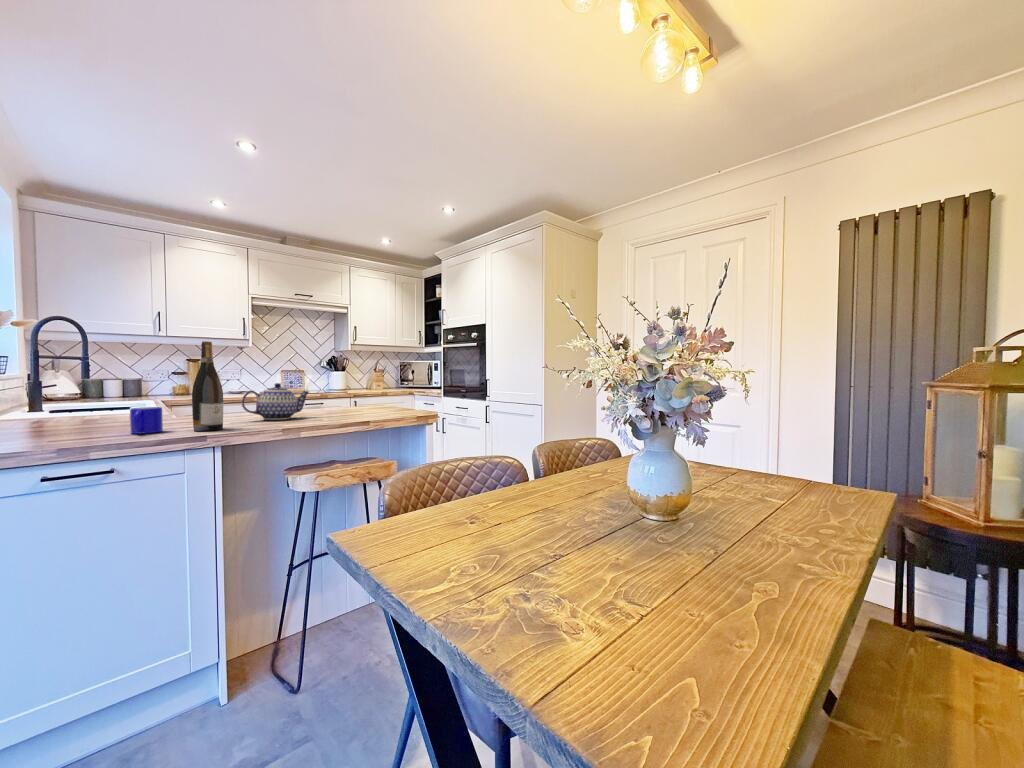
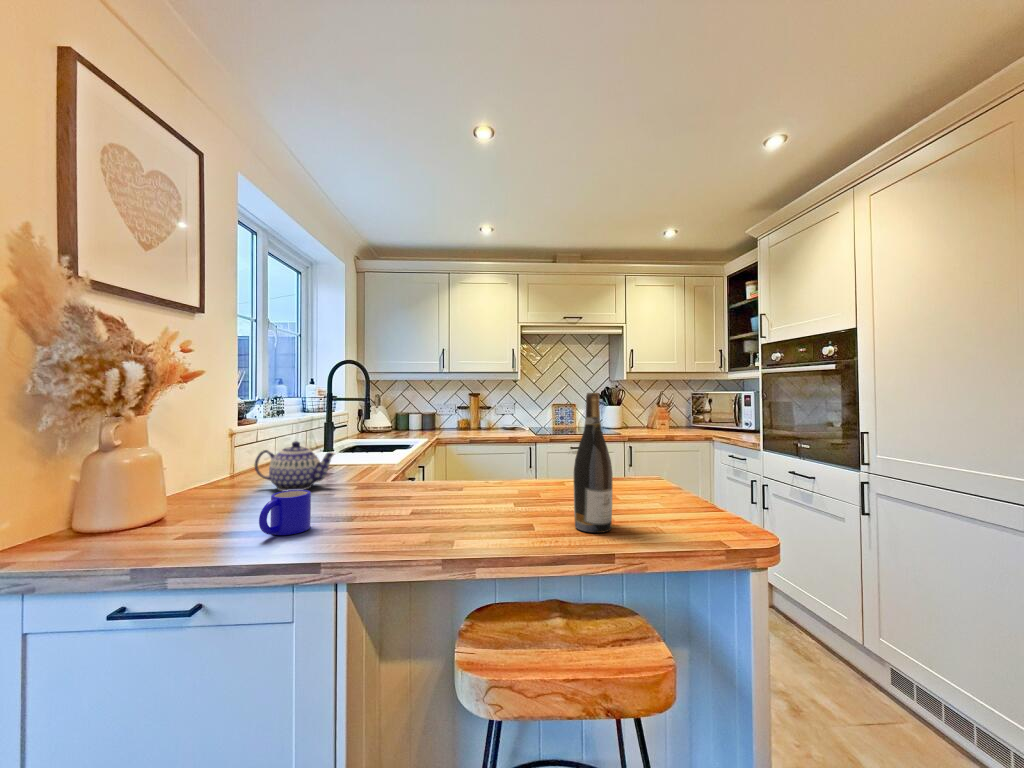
wine bottle: present [192,341,223,431] -> present [574,393,612,533]
teapot: present [242,383,309,420] -> present [255,441,335,491]

